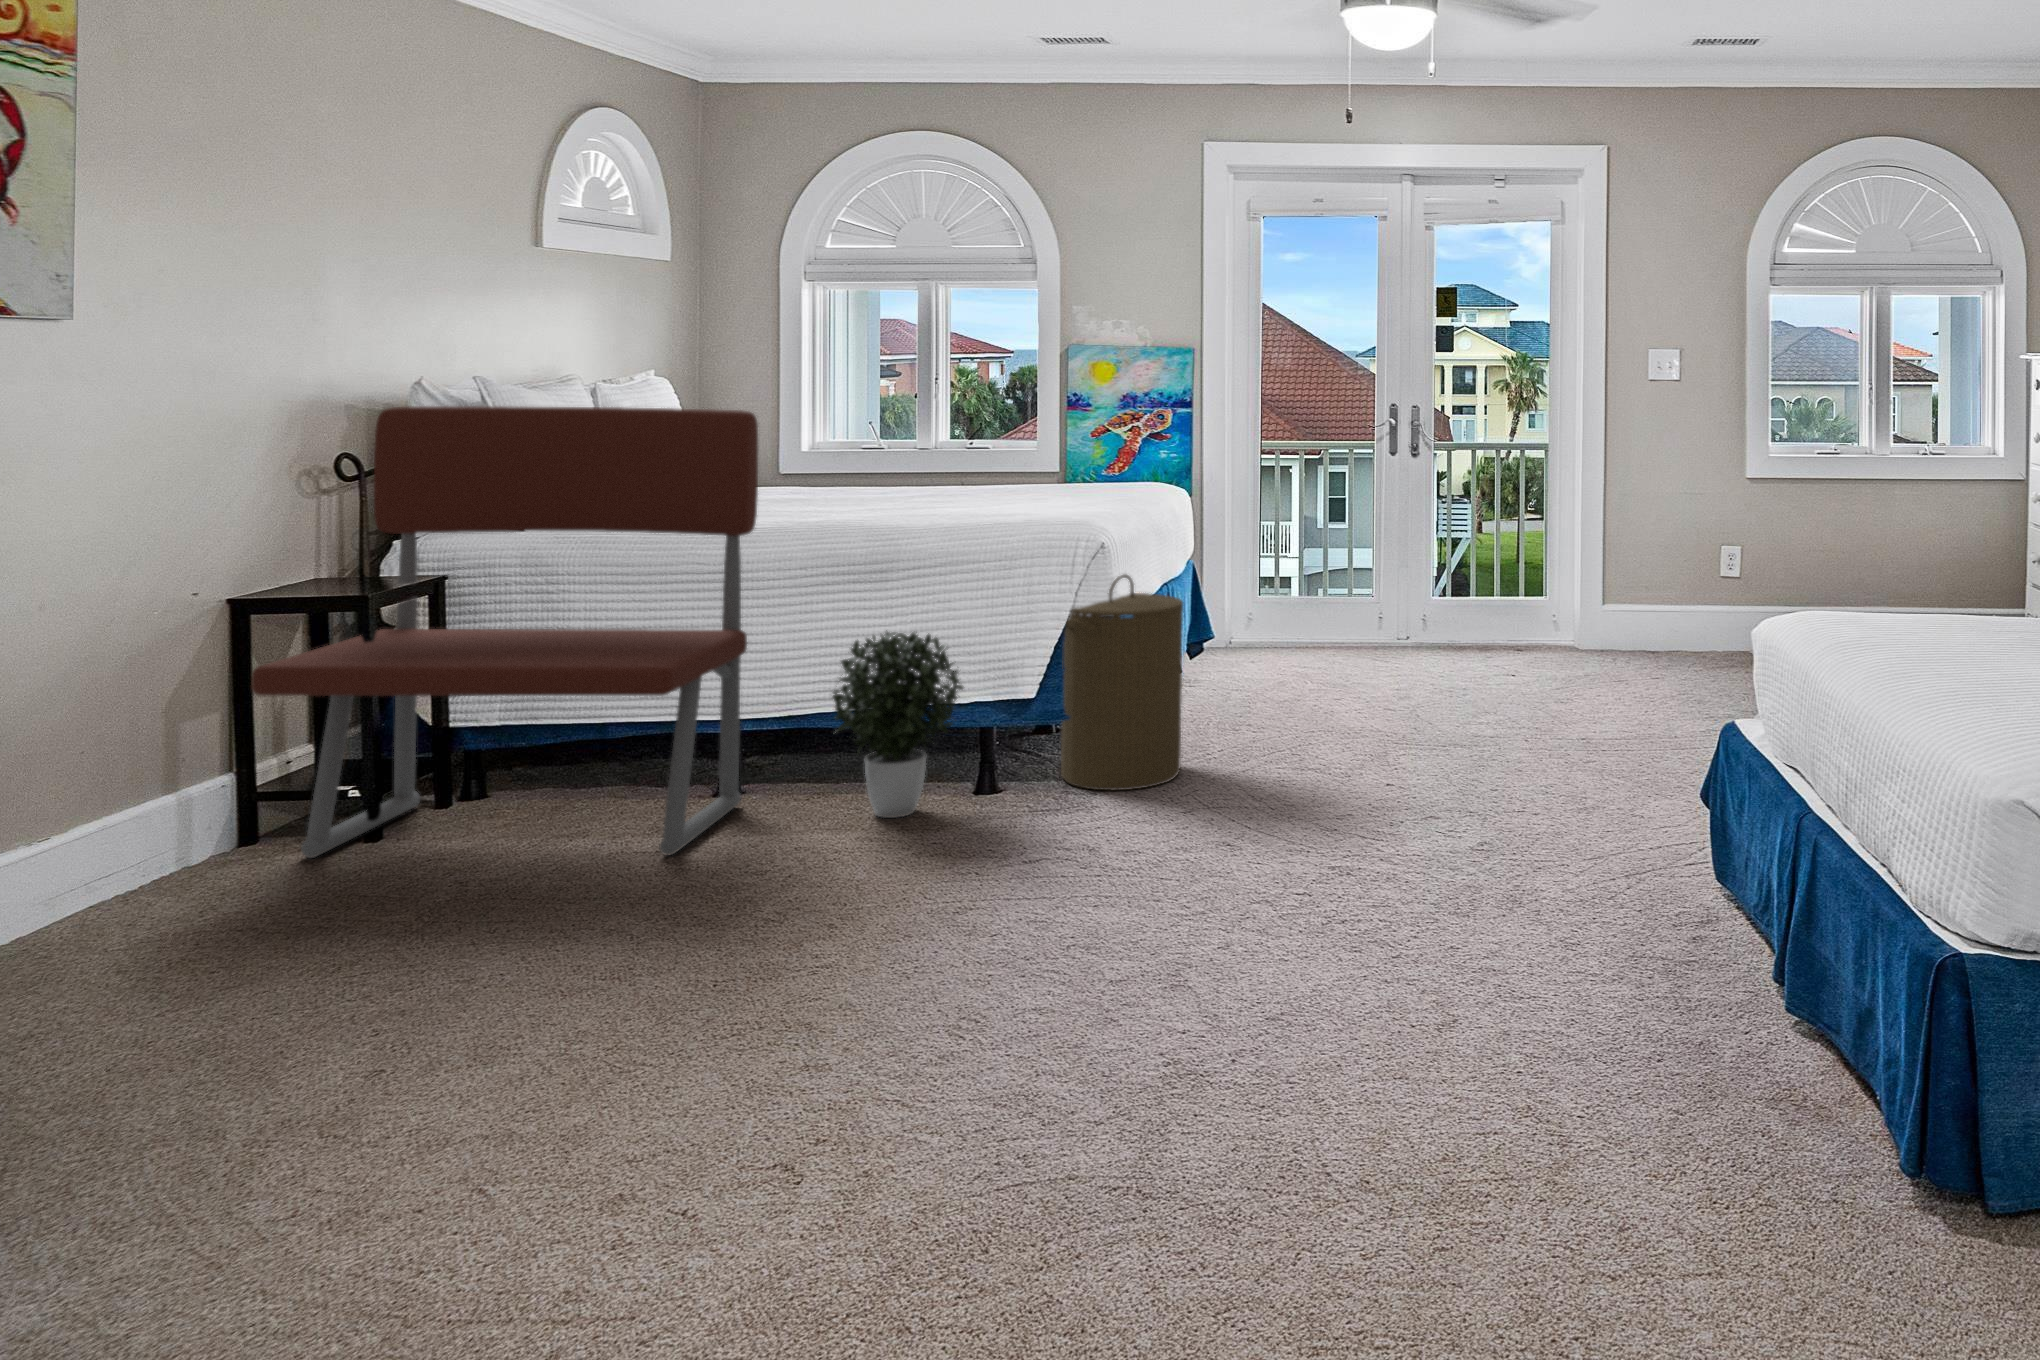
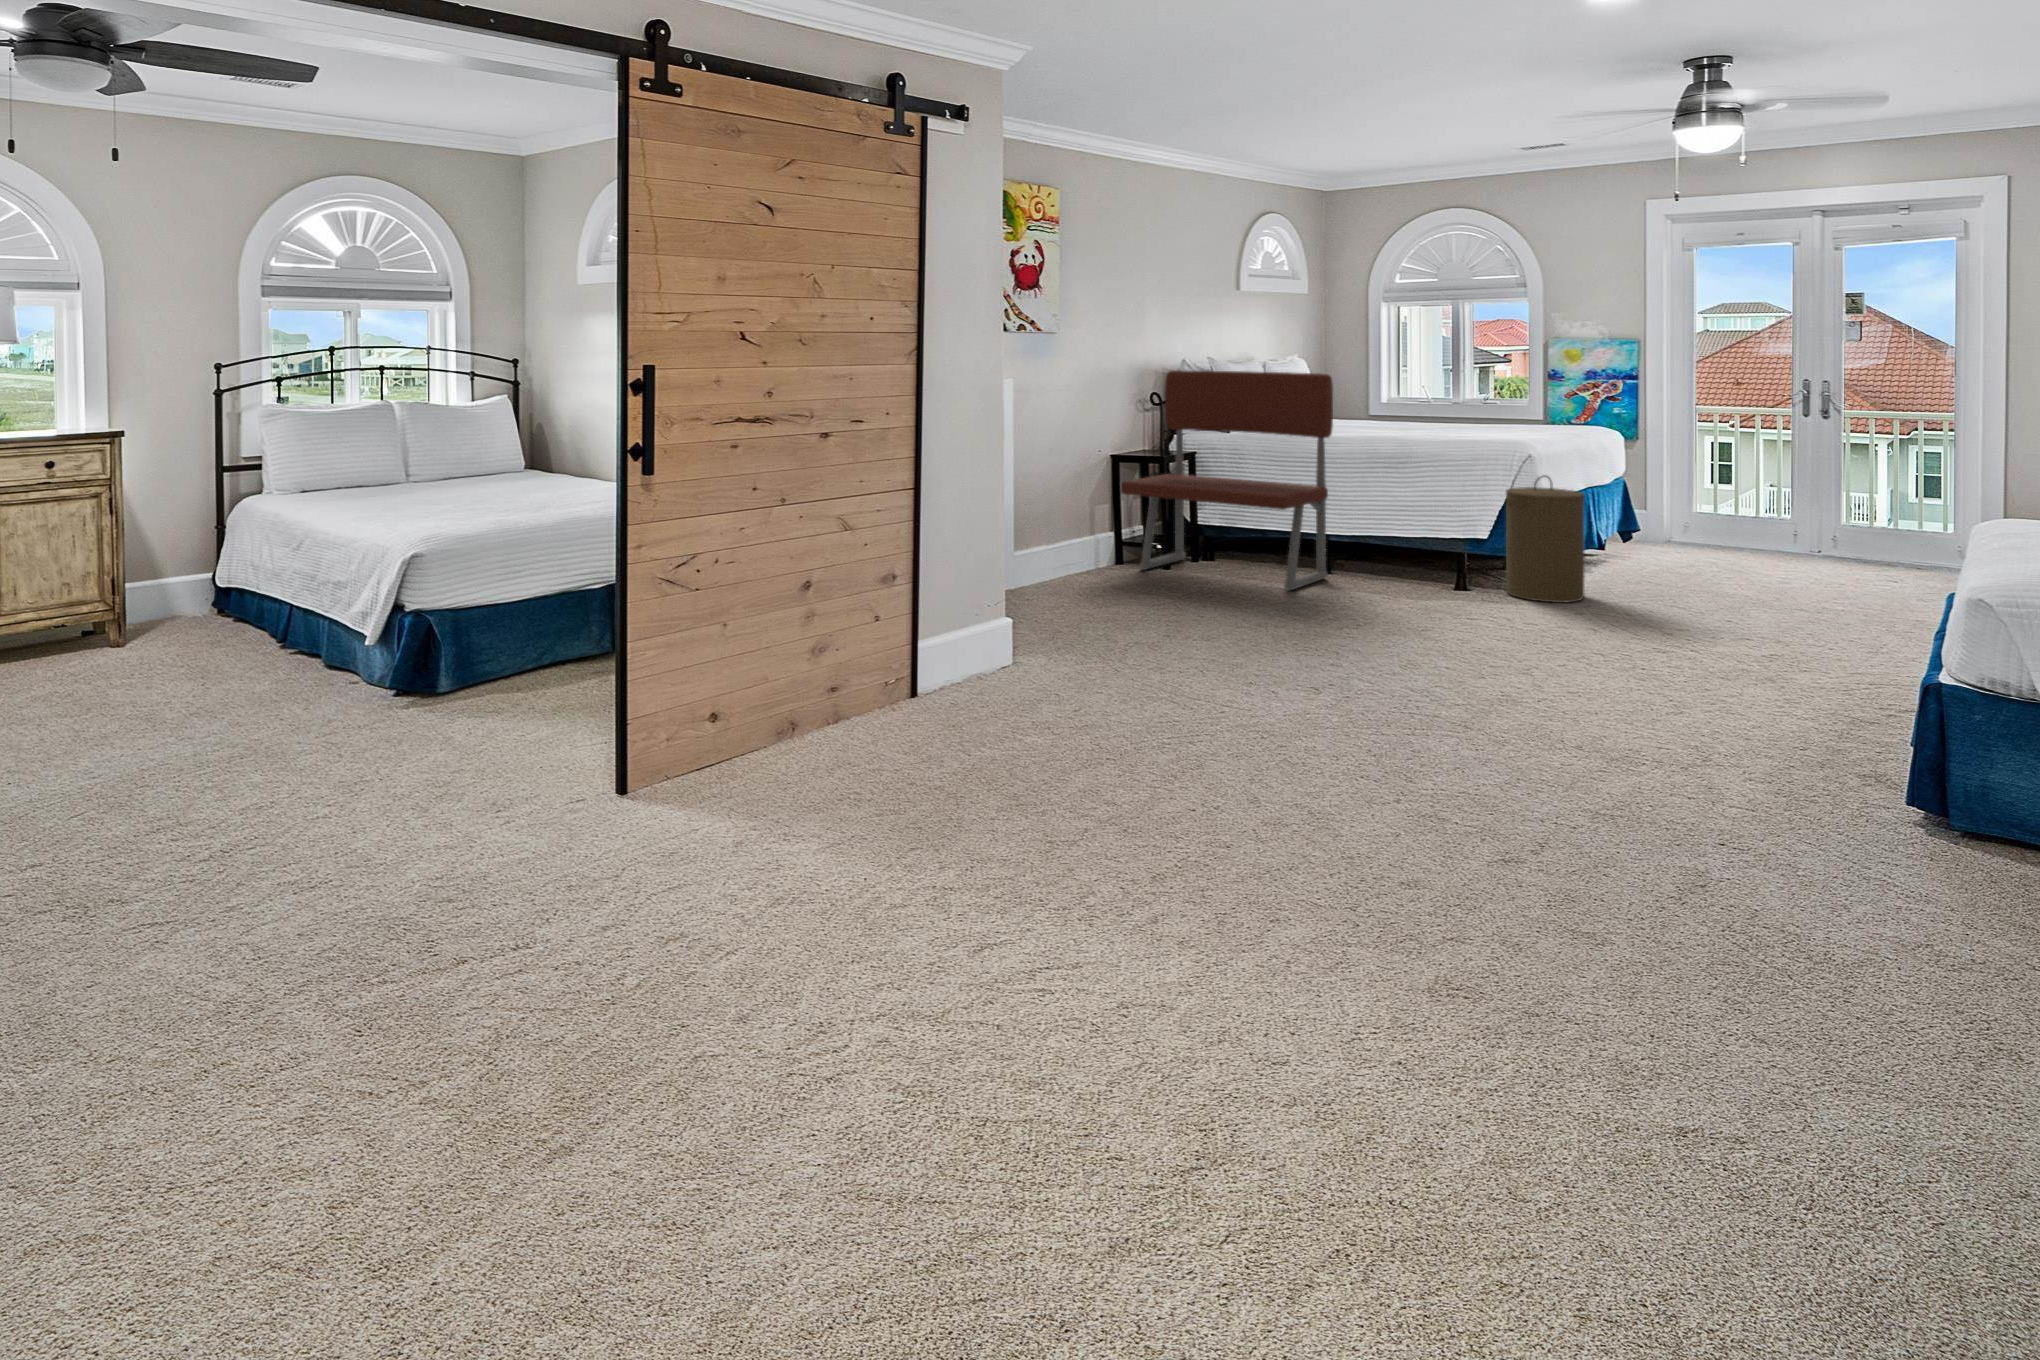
potted plant: present [832,632,963,818] -> none [1368,493,1442,594]

